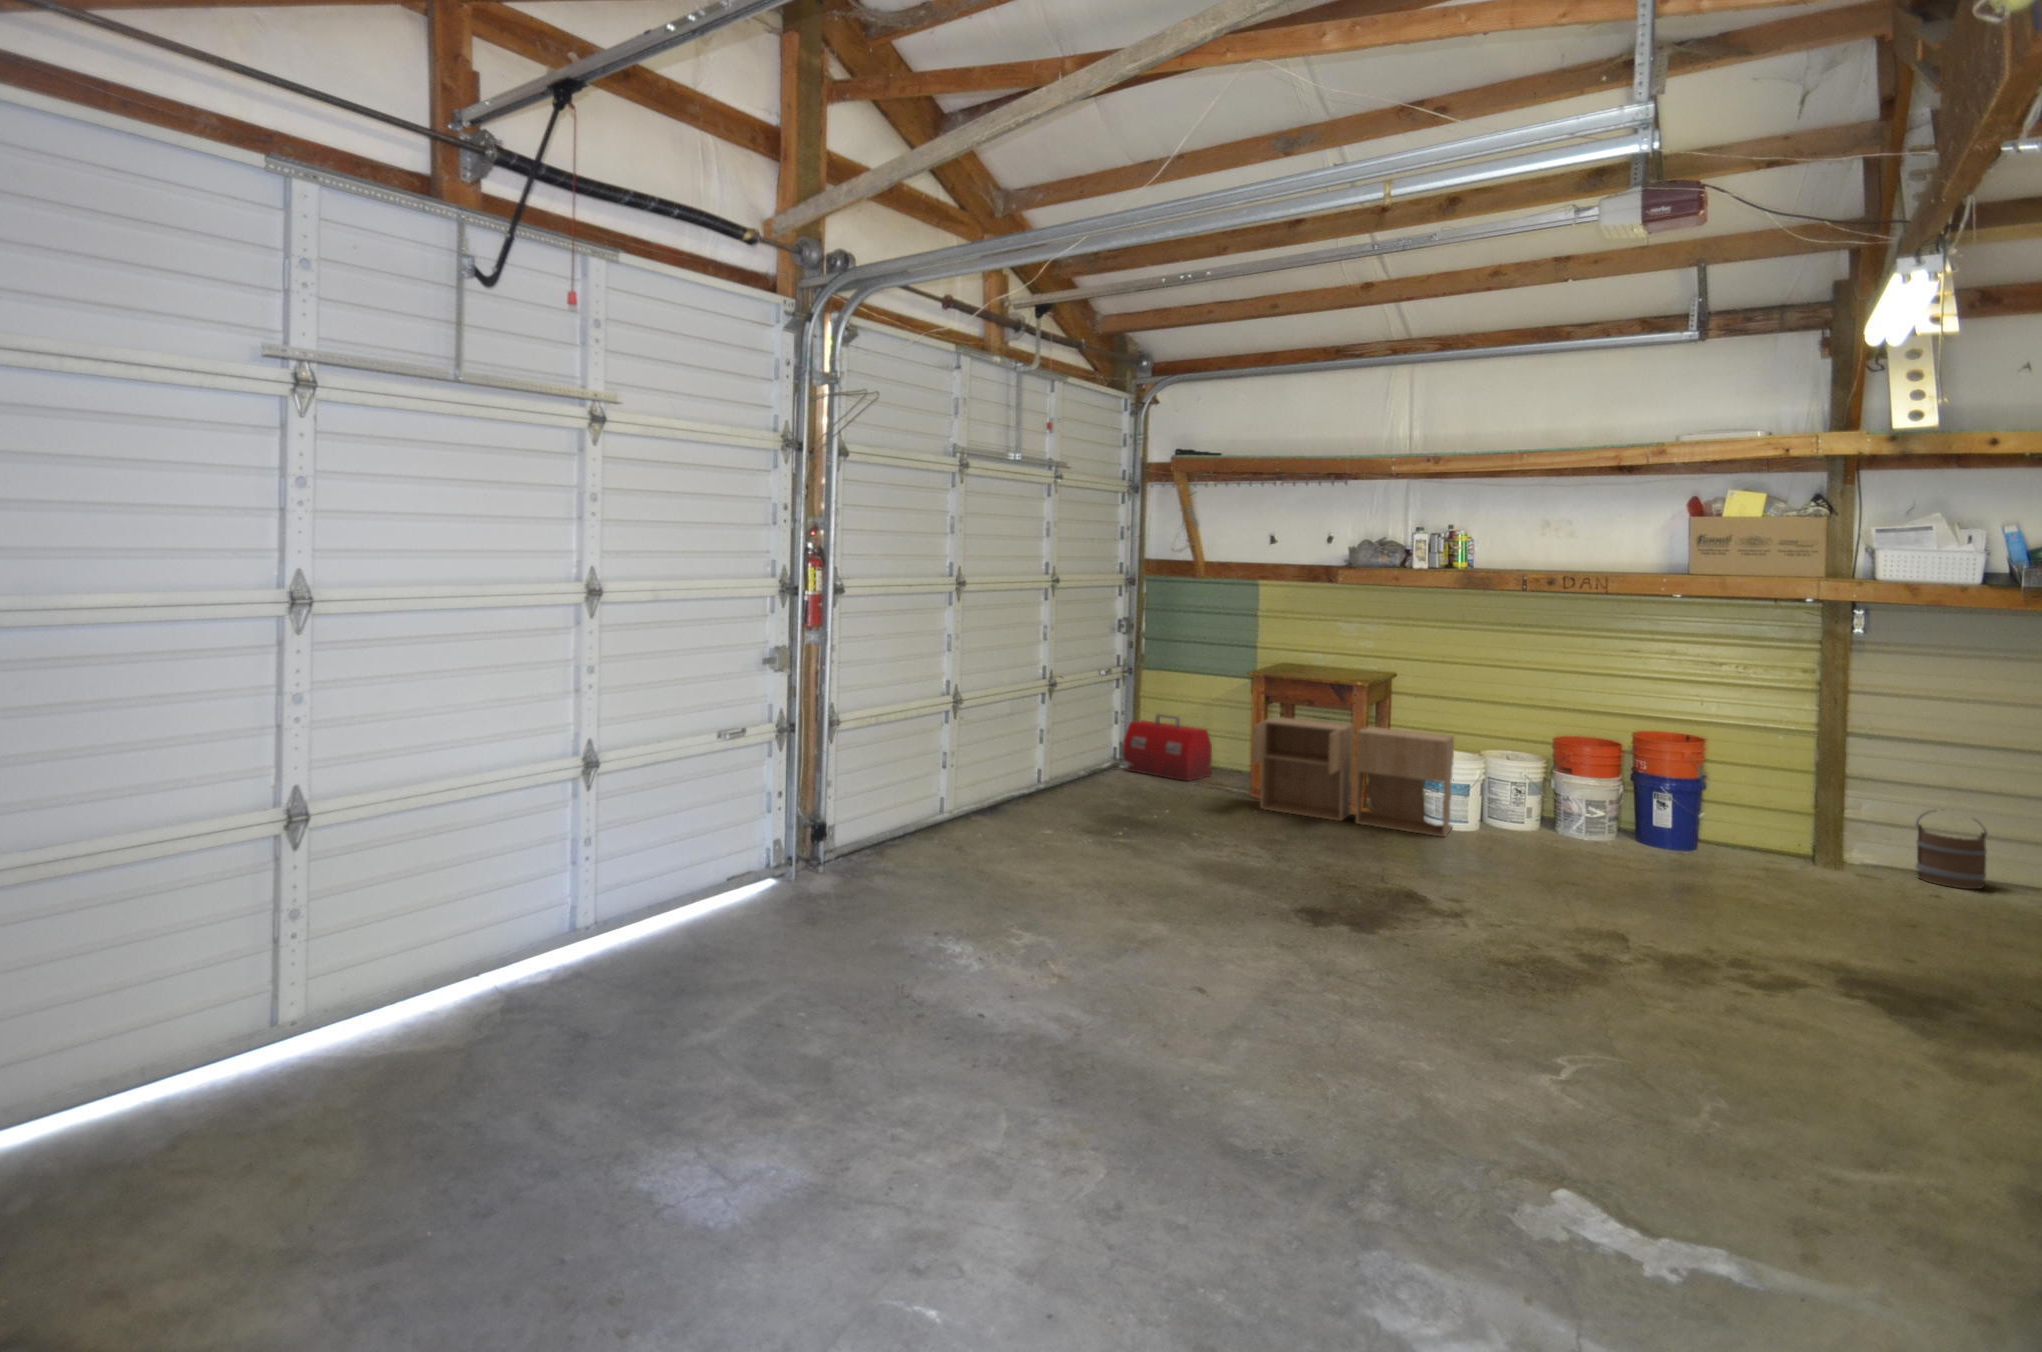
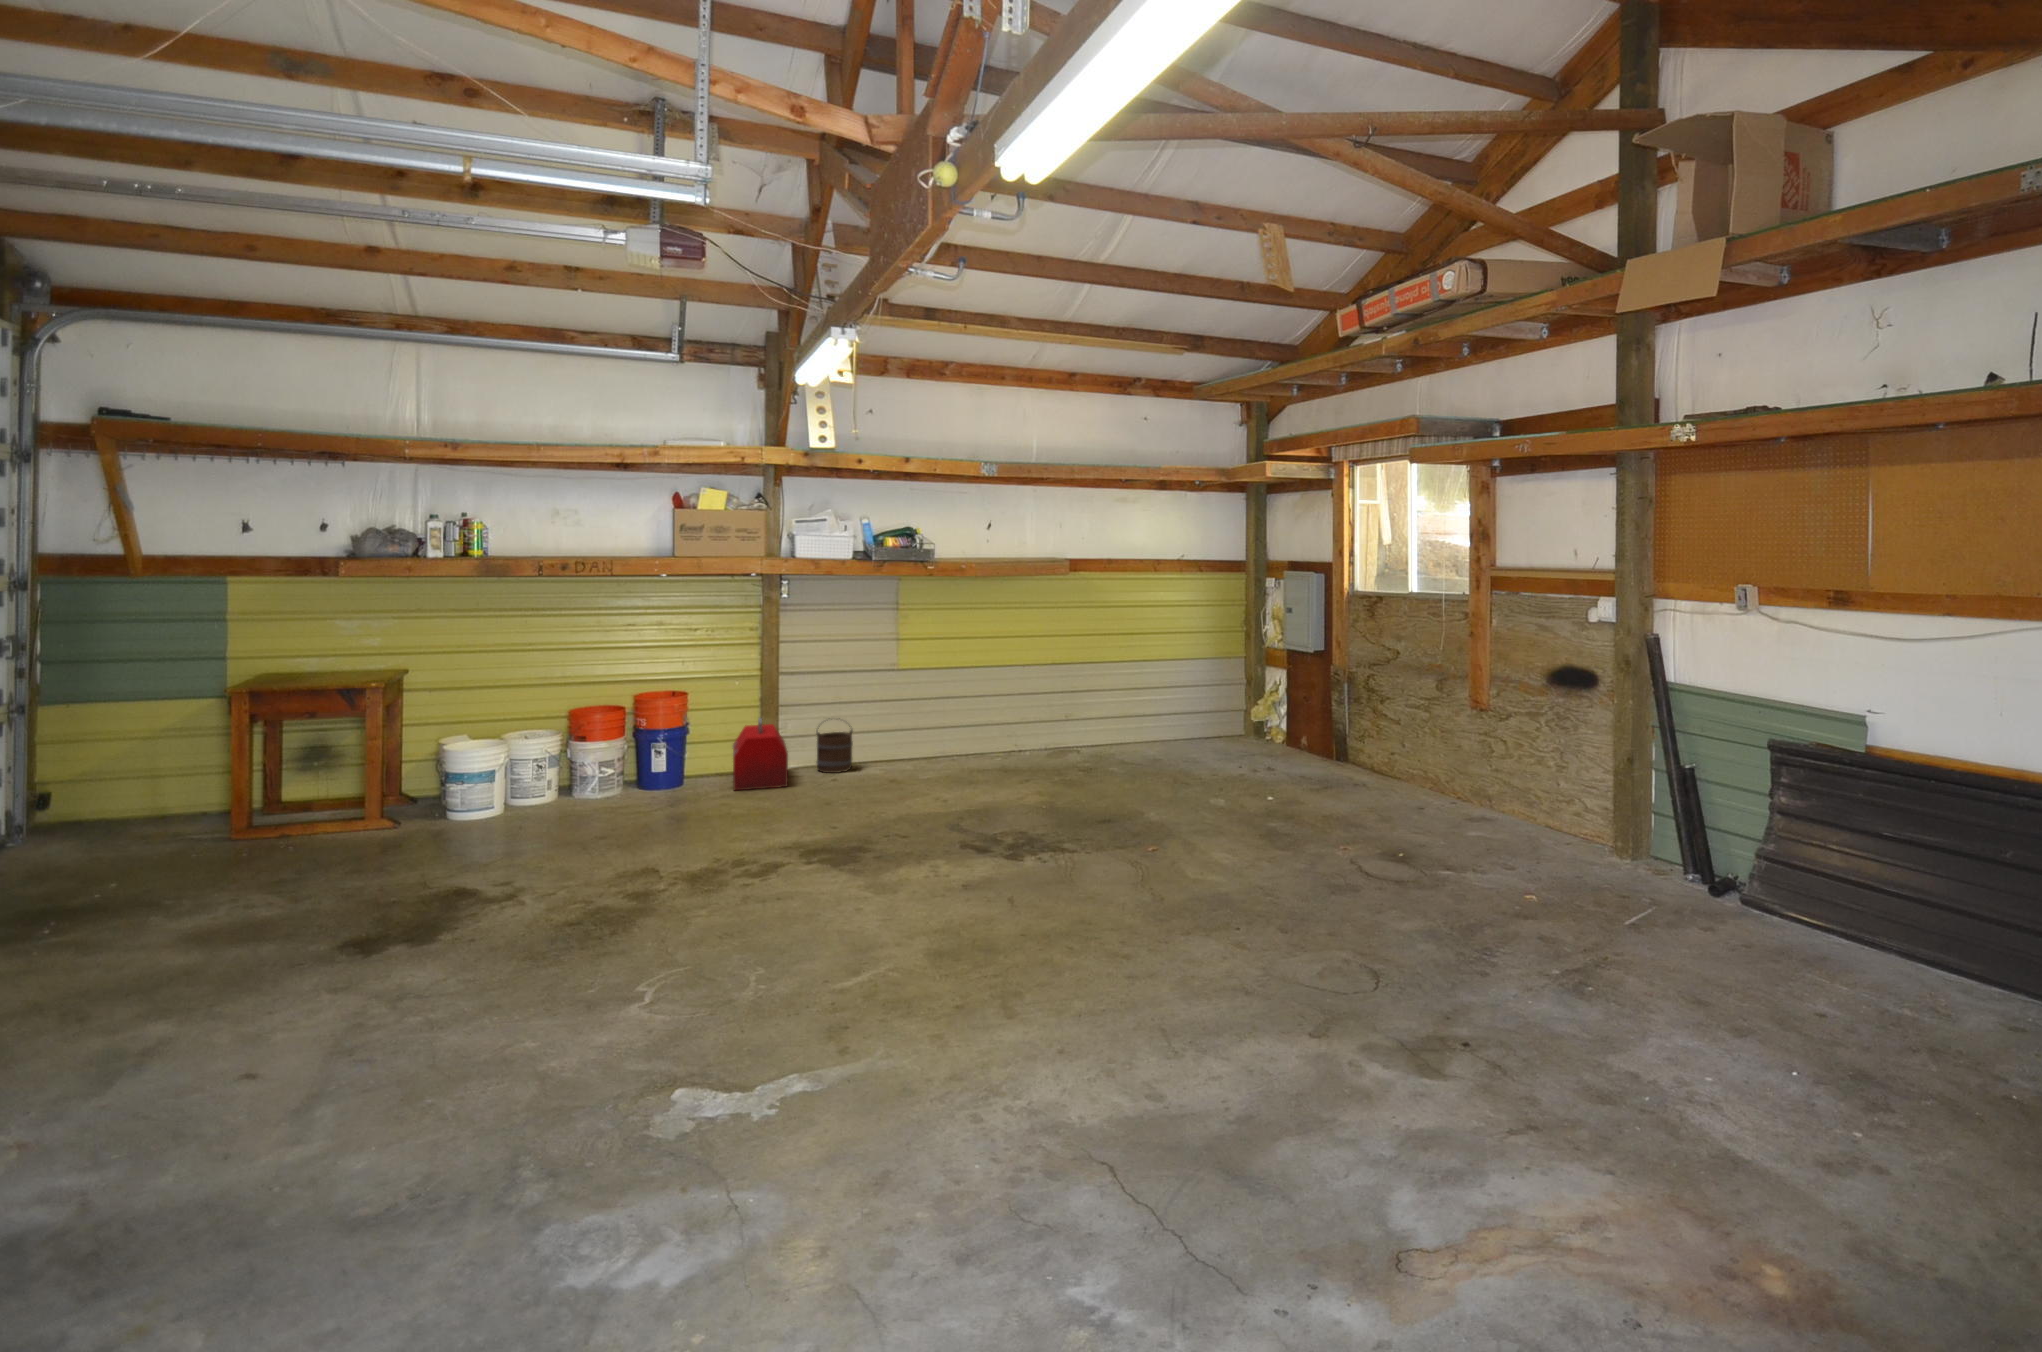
toolbox: present [1123,714,1212,781] -> present [733,718,788,790]
storage cabinet: present [1252,717,1454,837] -> none [237,727,479,854]

